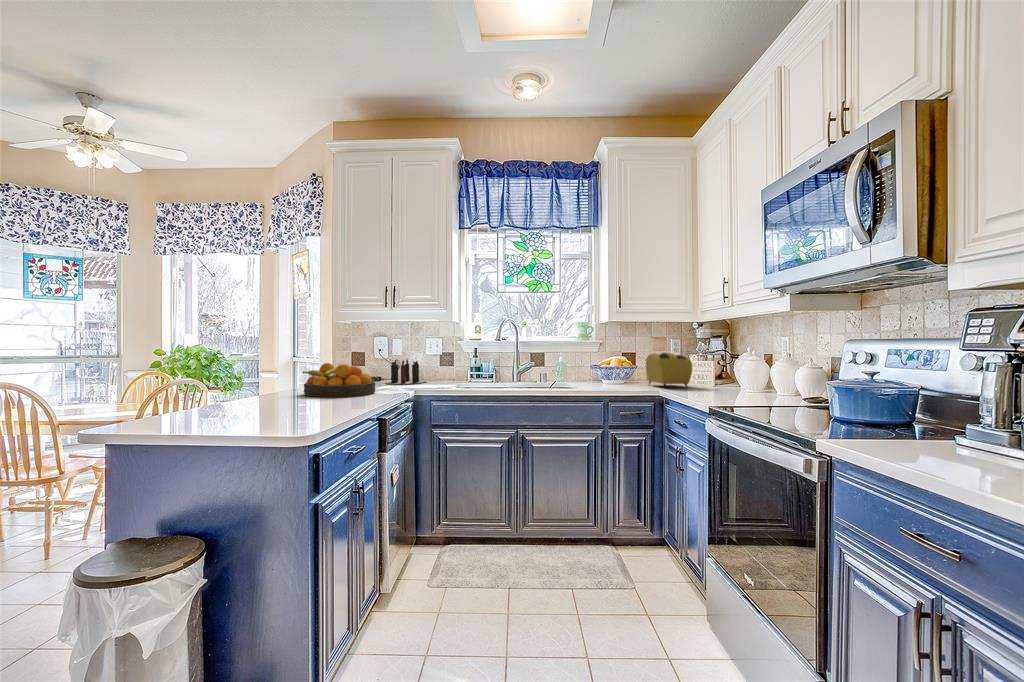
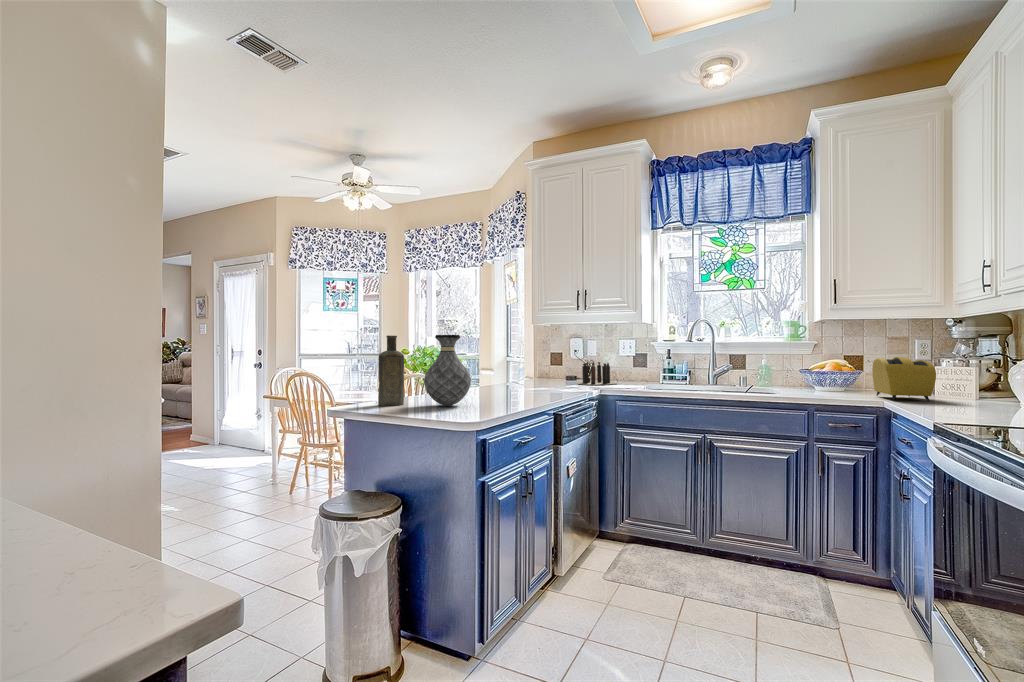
vase: none [223,331,287,418] -> present [424,335,471,405]
bottle: none [143,332,191,424] -> present [378,335,404,406]
fruit bowl: present [303,363,375,397] -> none [498,363,560,393]

